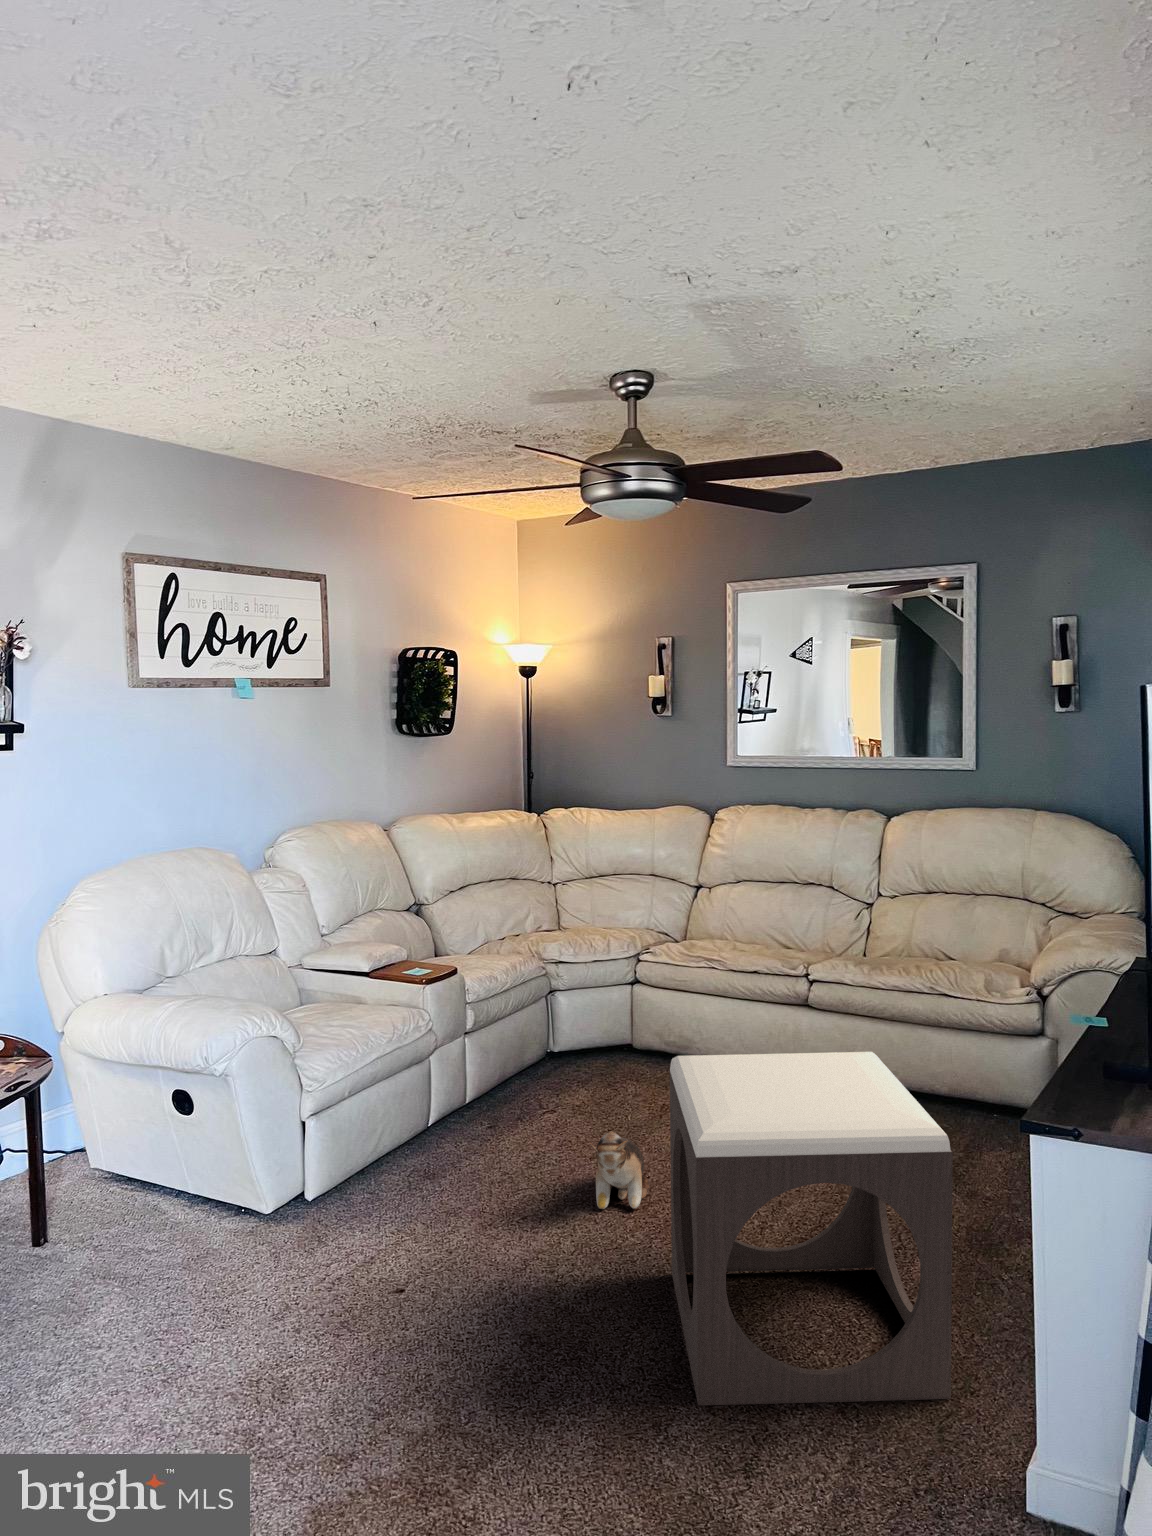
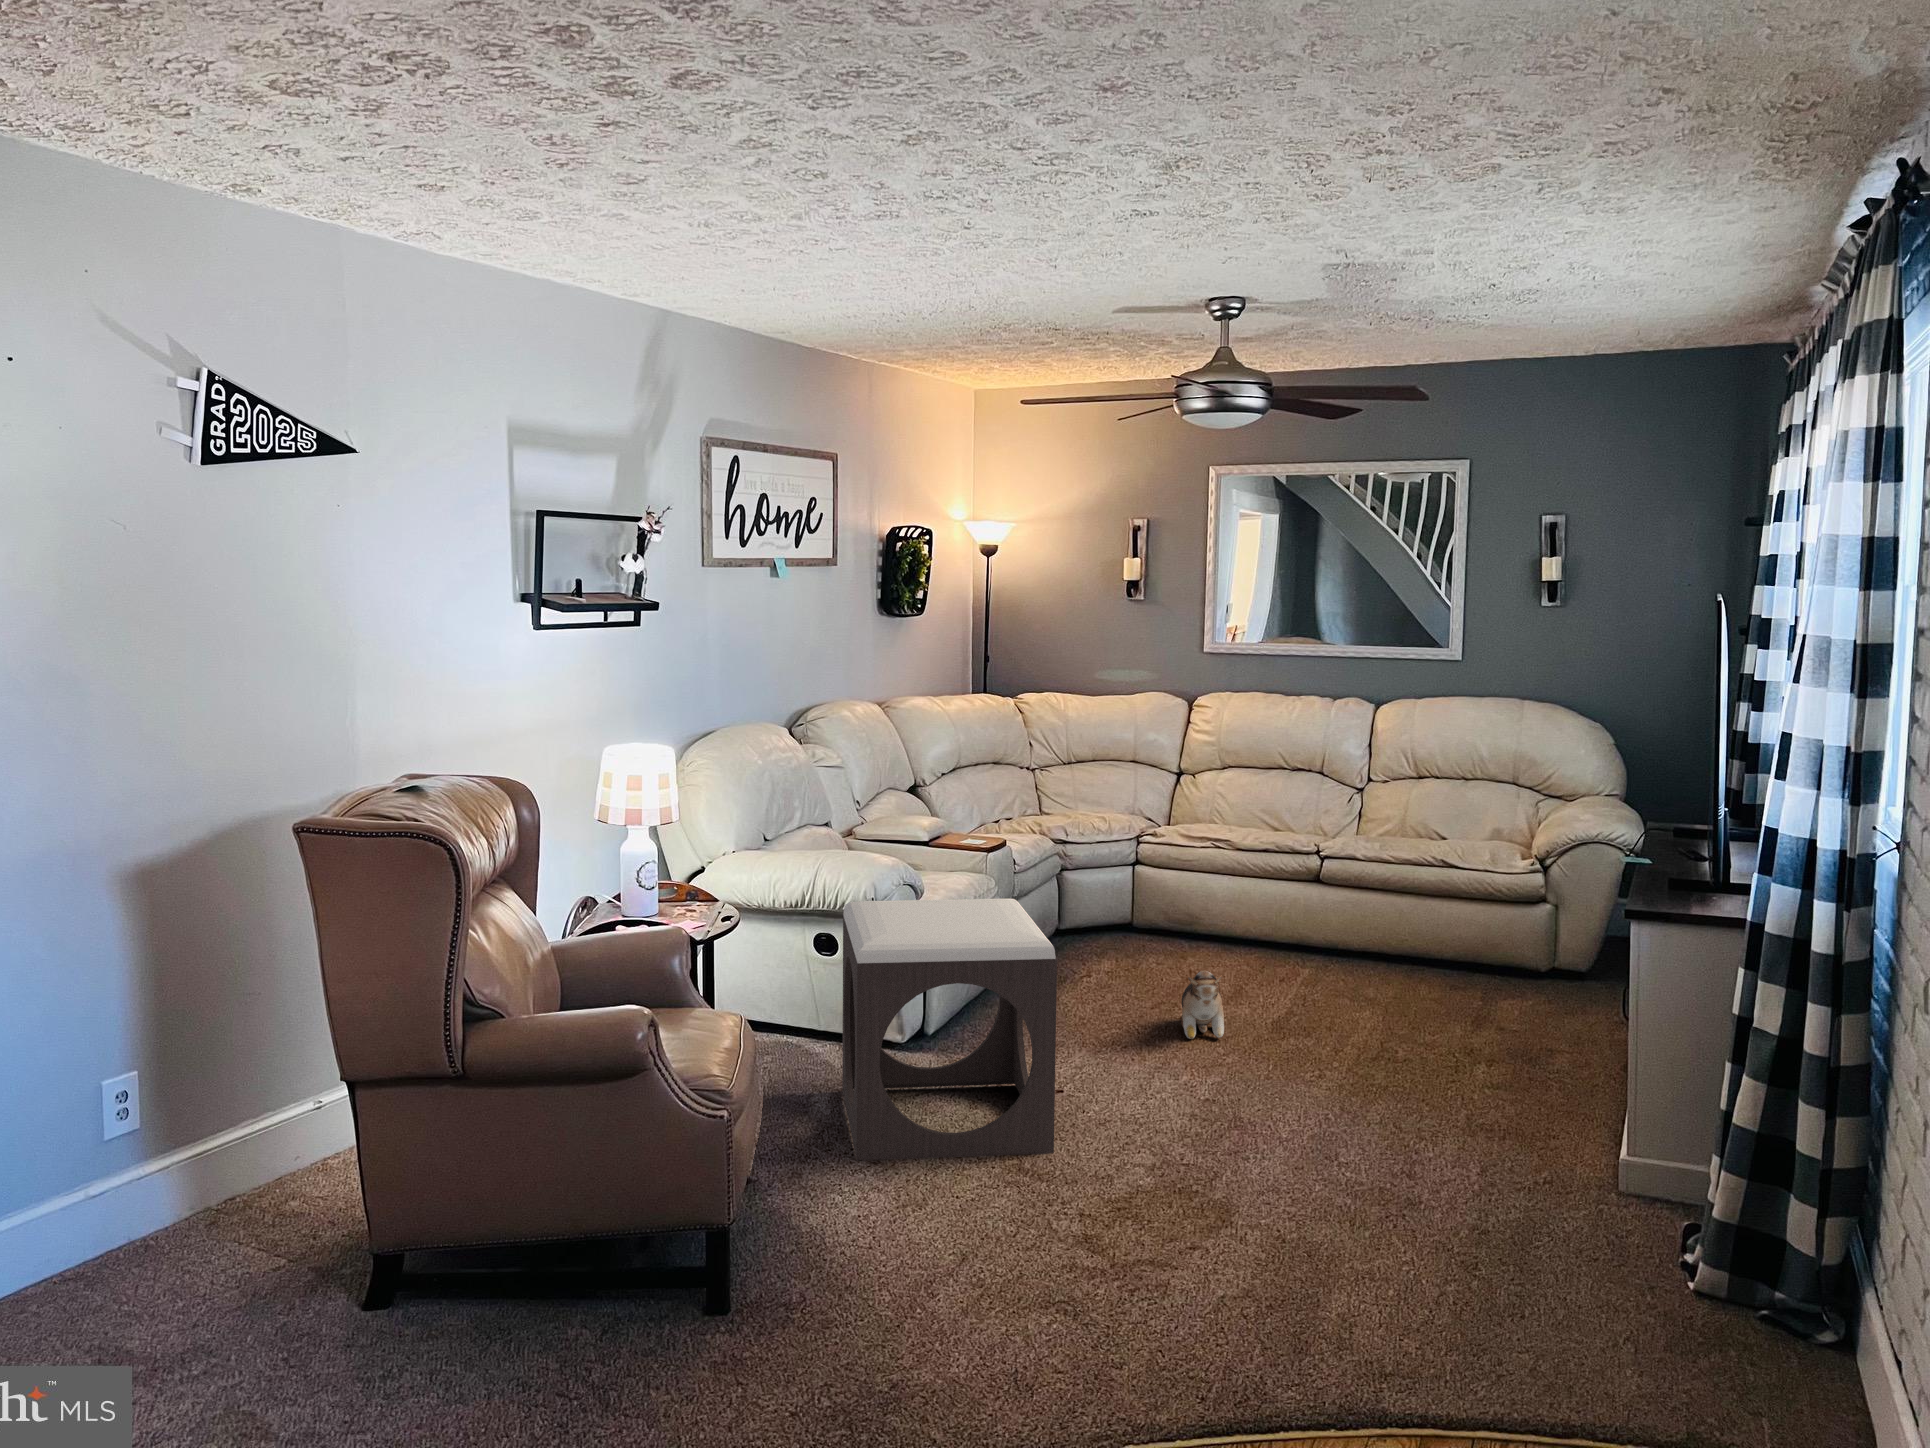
footstool: present [670,1052,953,1405] -> present [842,898,1057,1160]

